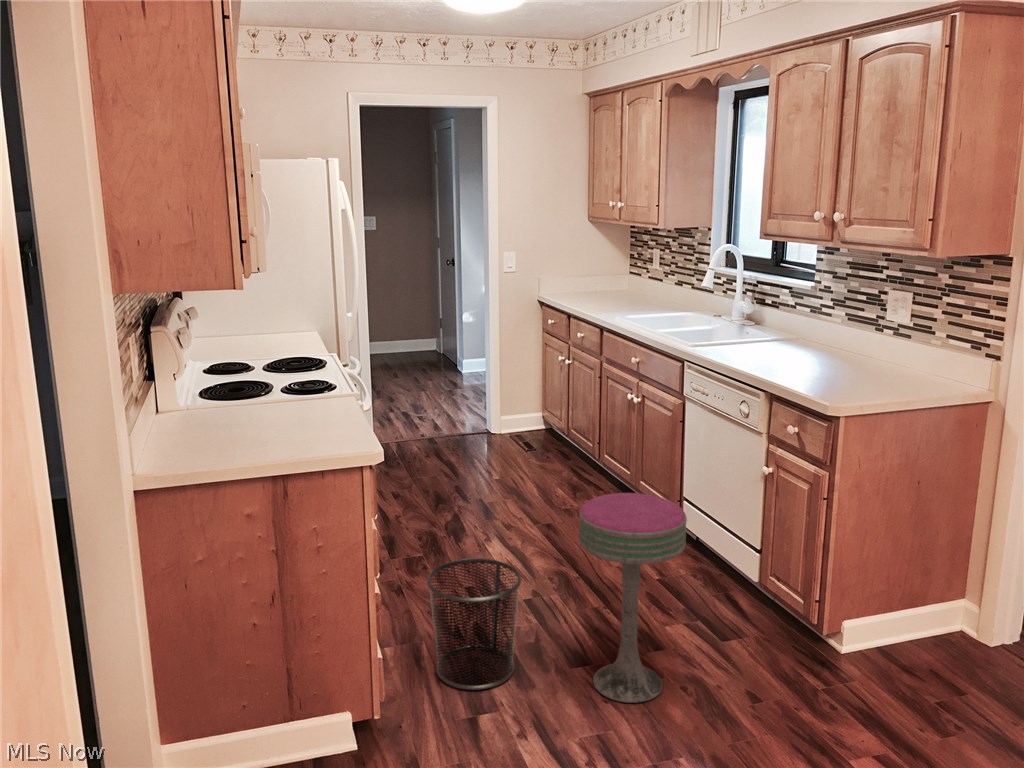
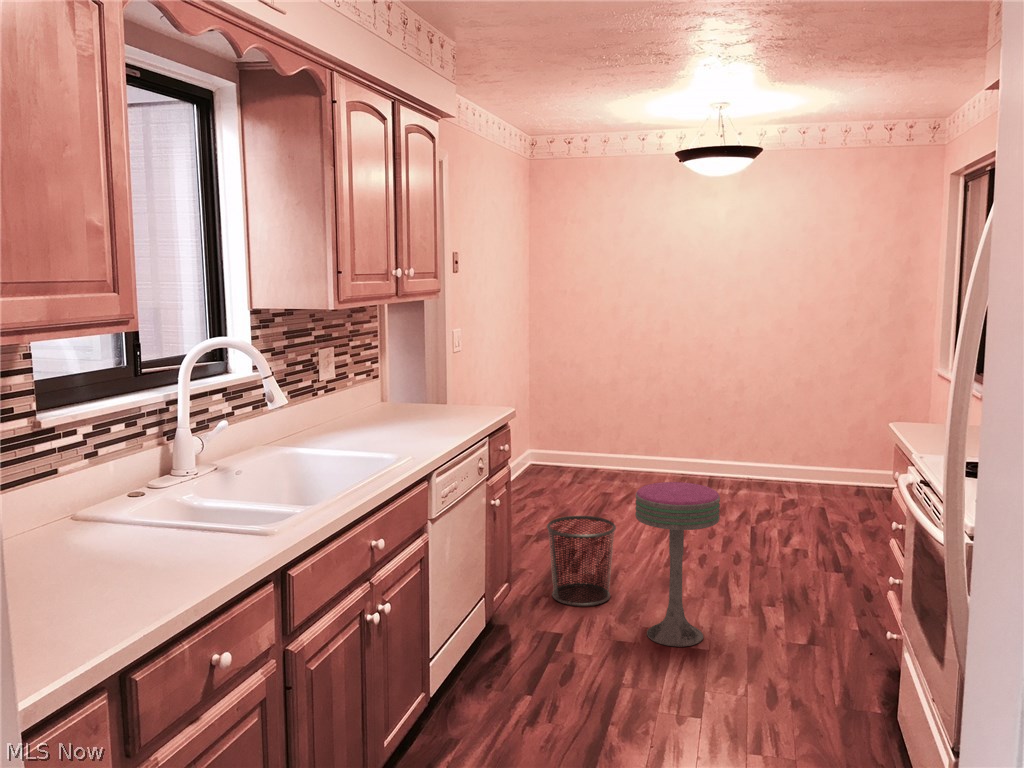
waste bin: present [427,558,522,690] -> present [547,516,616,606]

